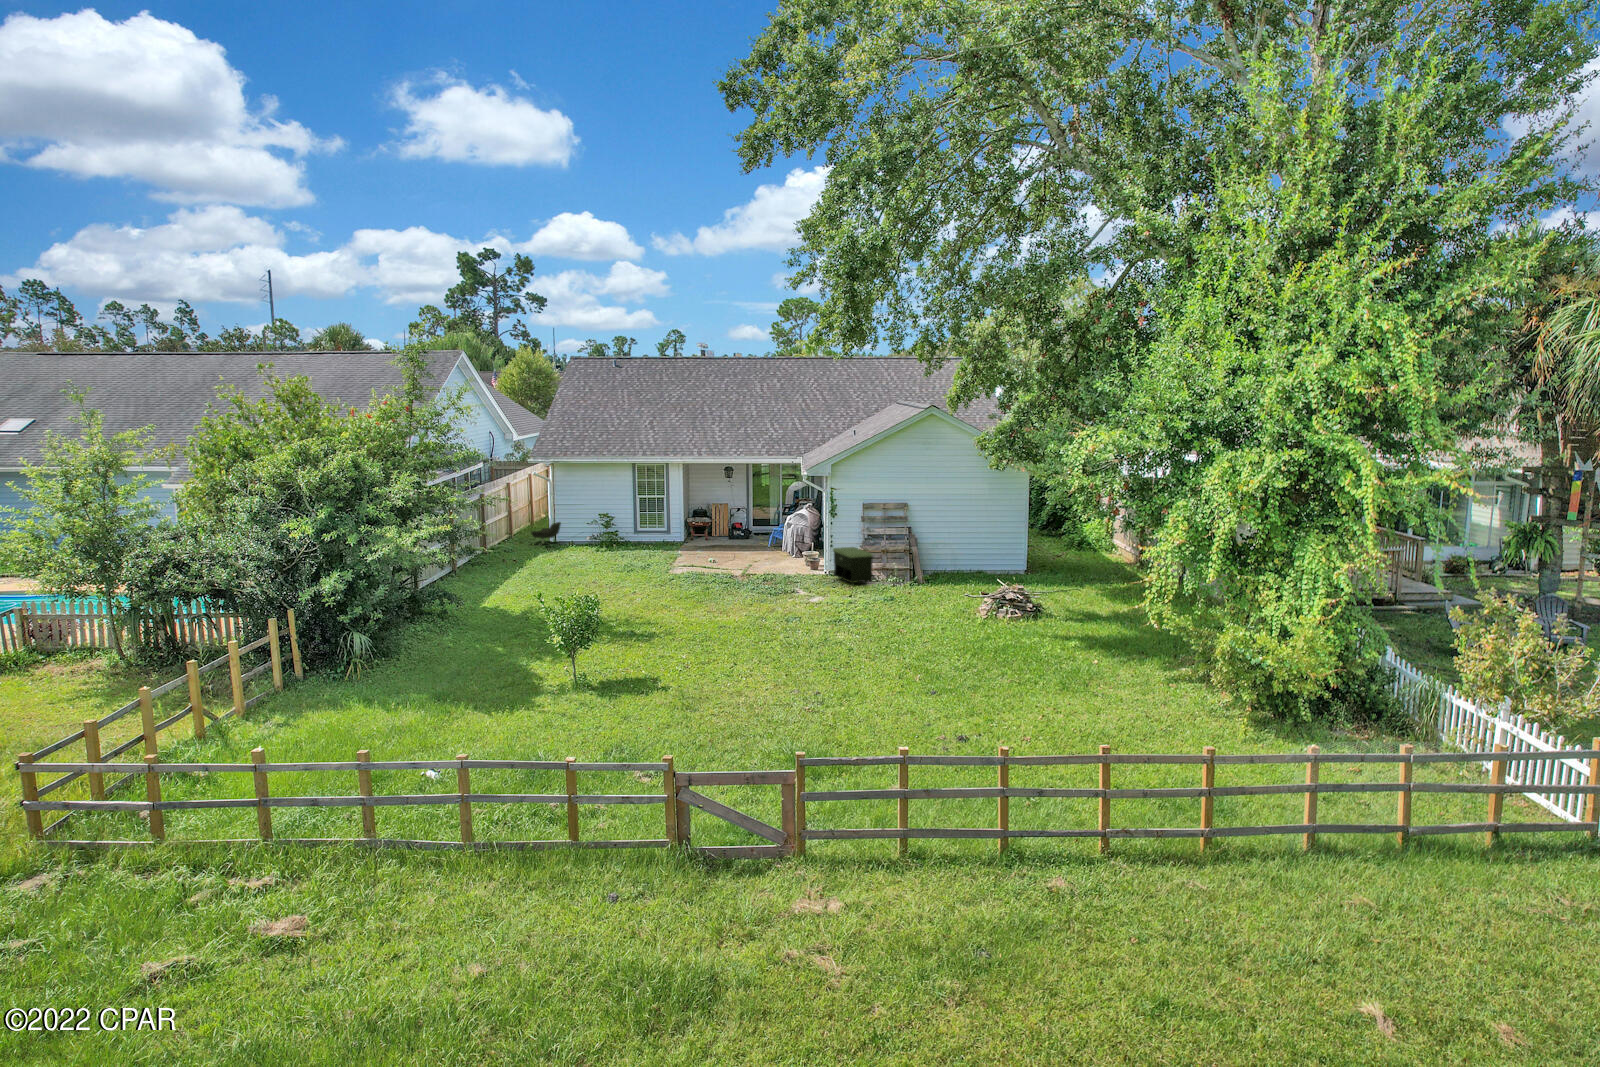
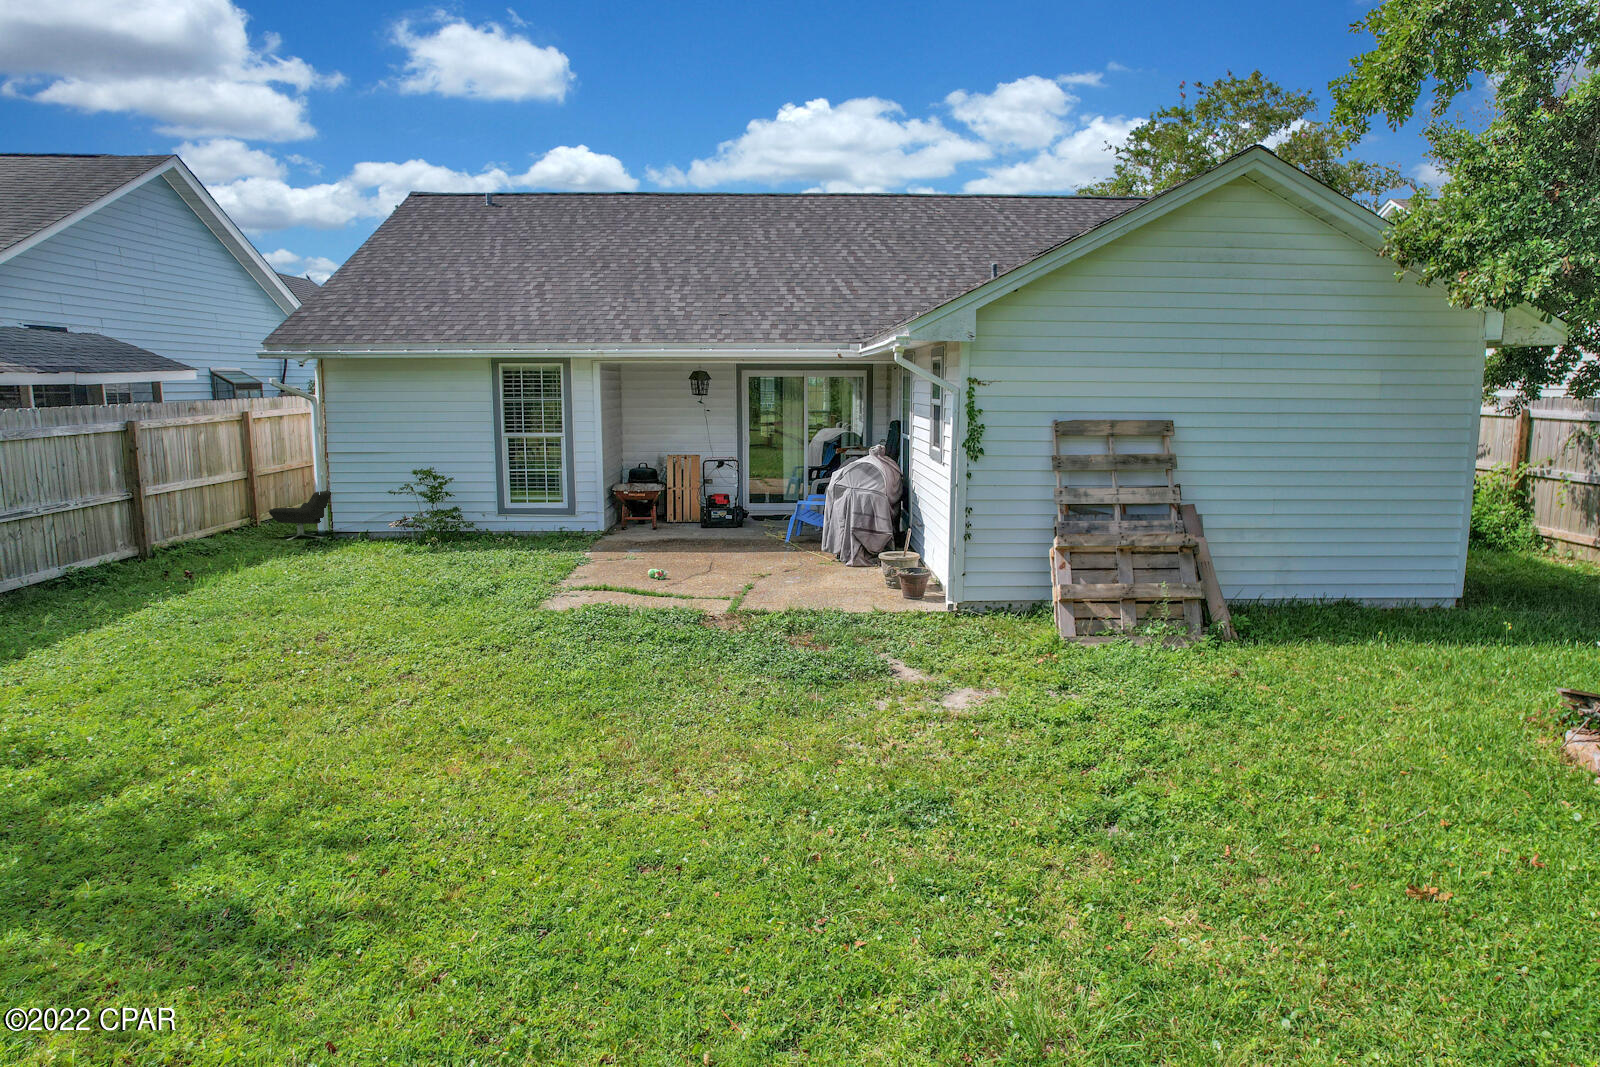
storage bench: present [833,547,872,585] -> none [974,538,1099,648]

